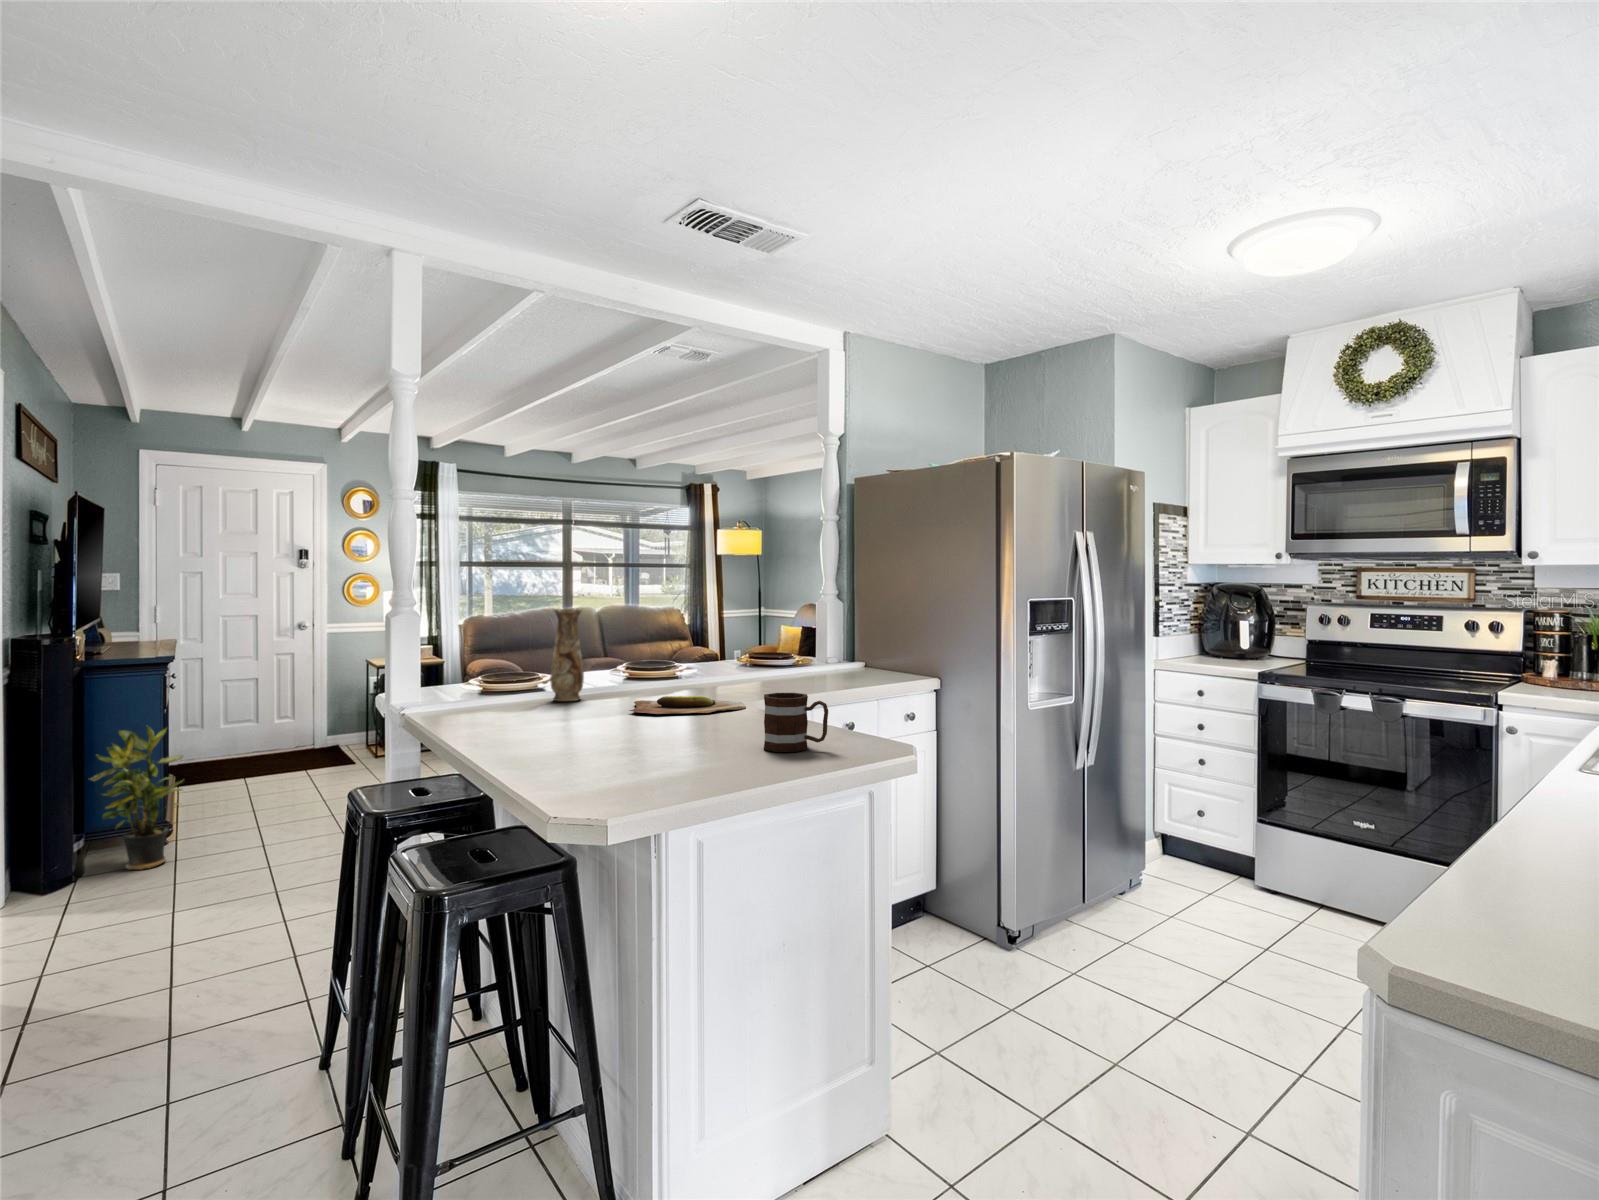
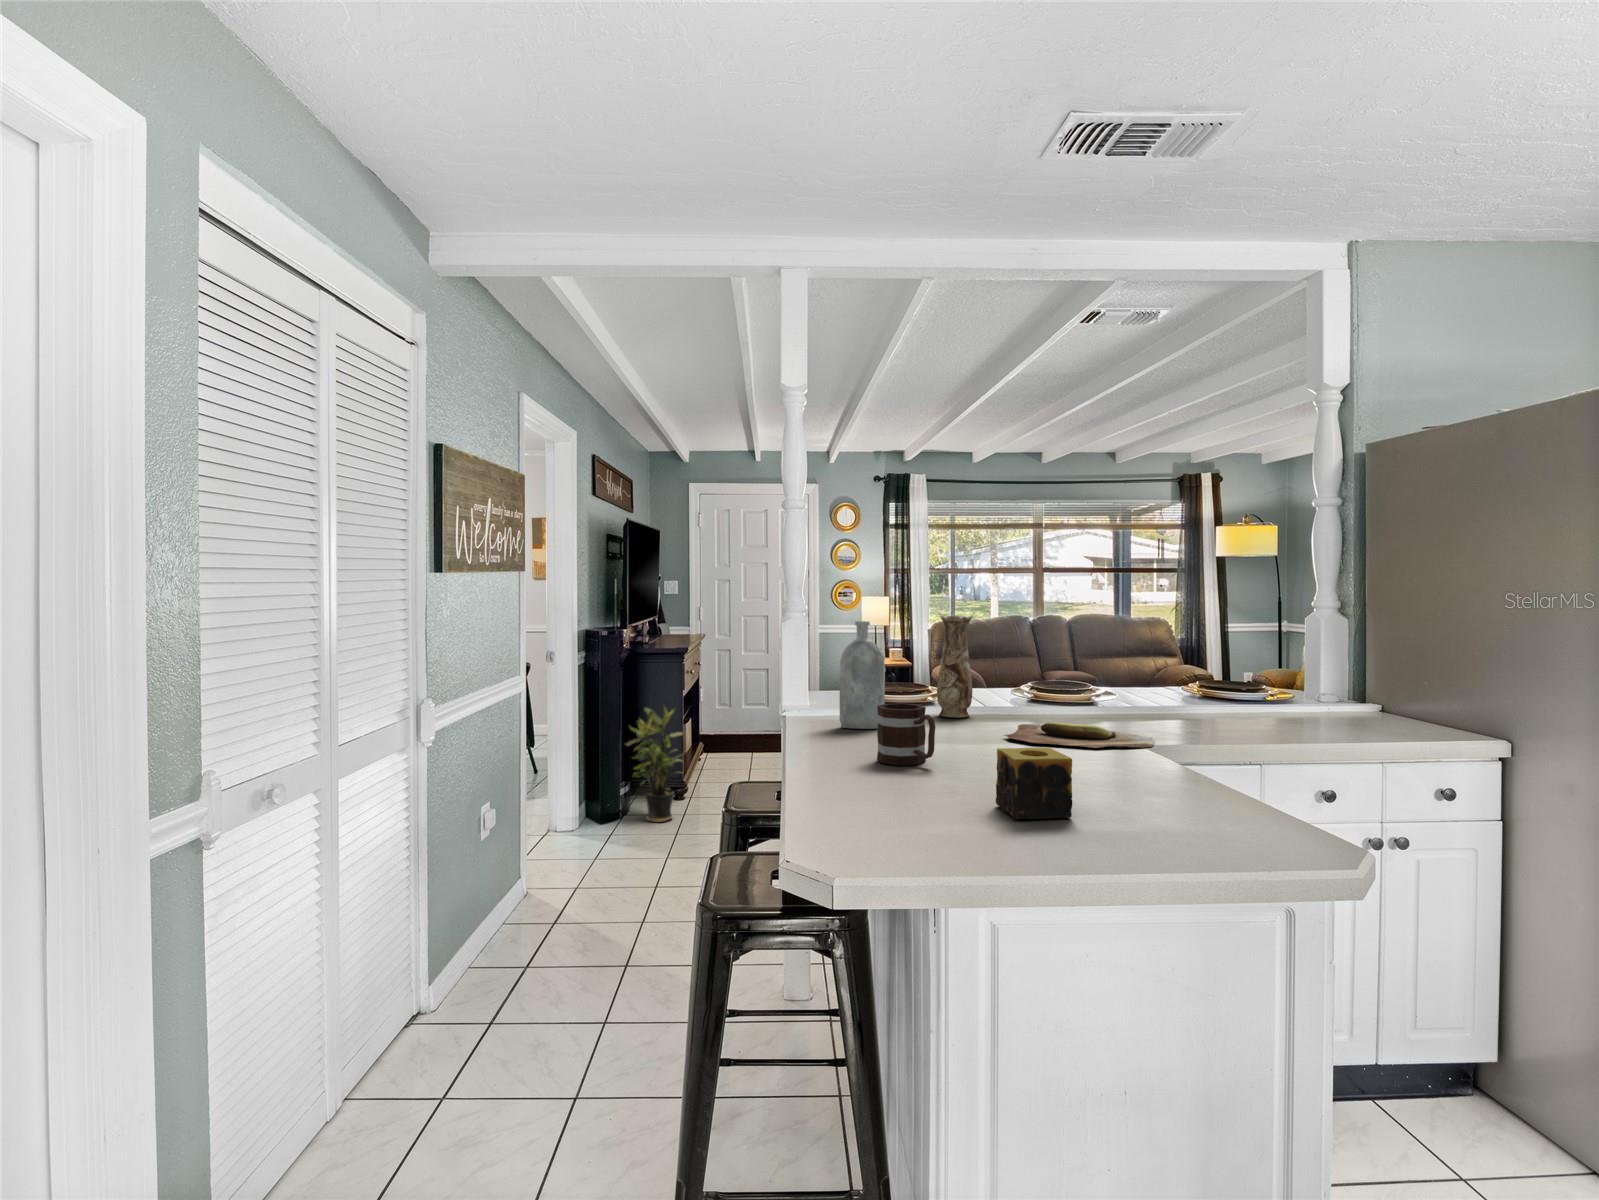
bottle: none [466,615,512,719] -> present [839,621,885,729]
mug: present [764,693,828,752] -> present [877,703,935,766]
candle: none [672,710,735,767] -> present [996,748,1072,819]

